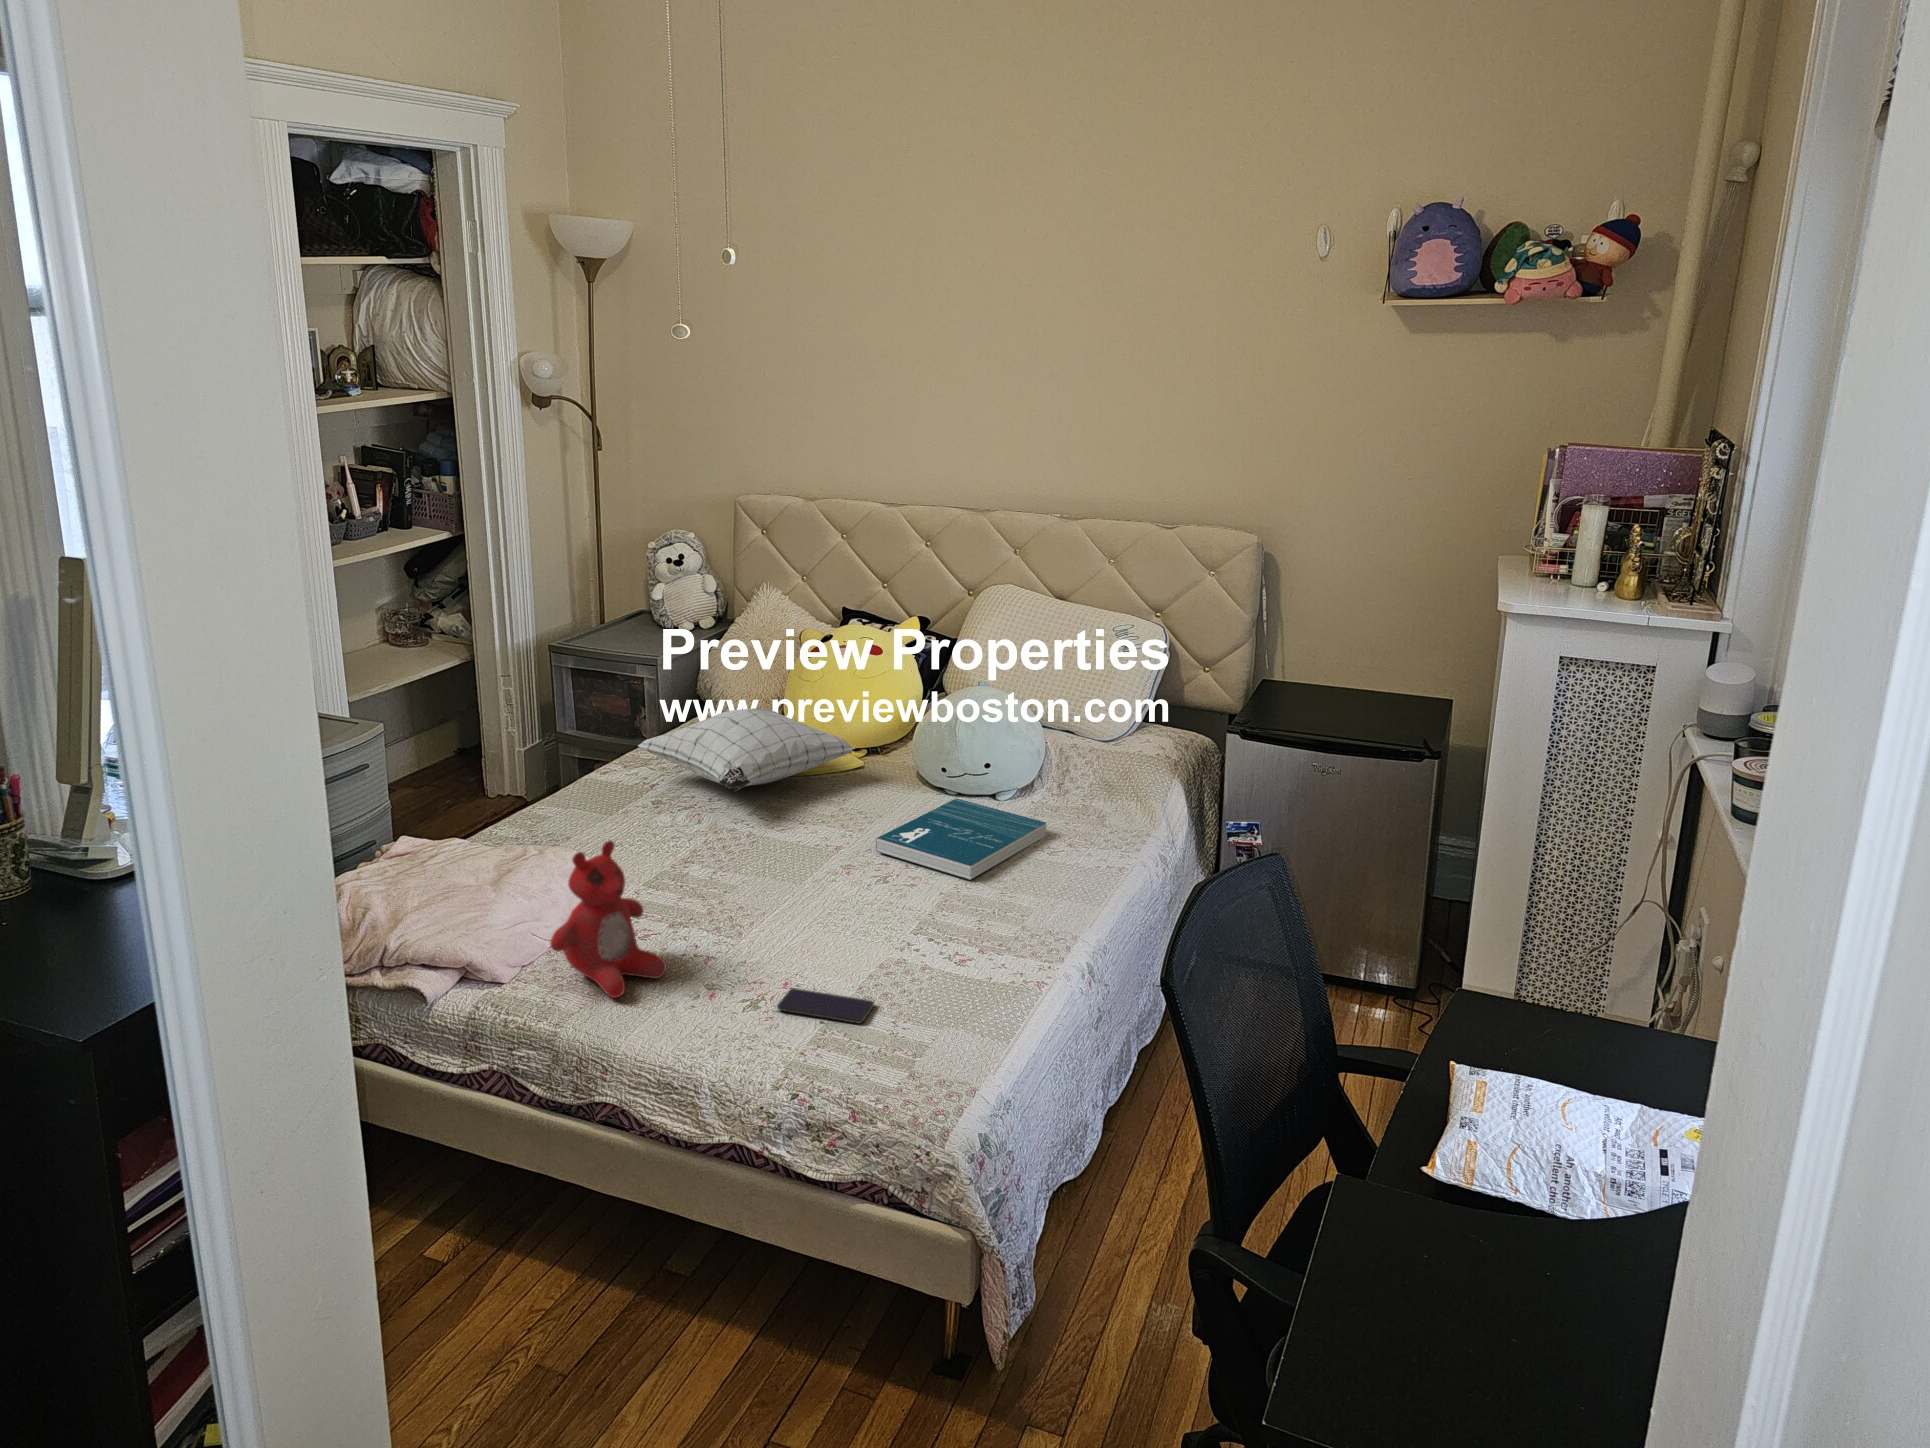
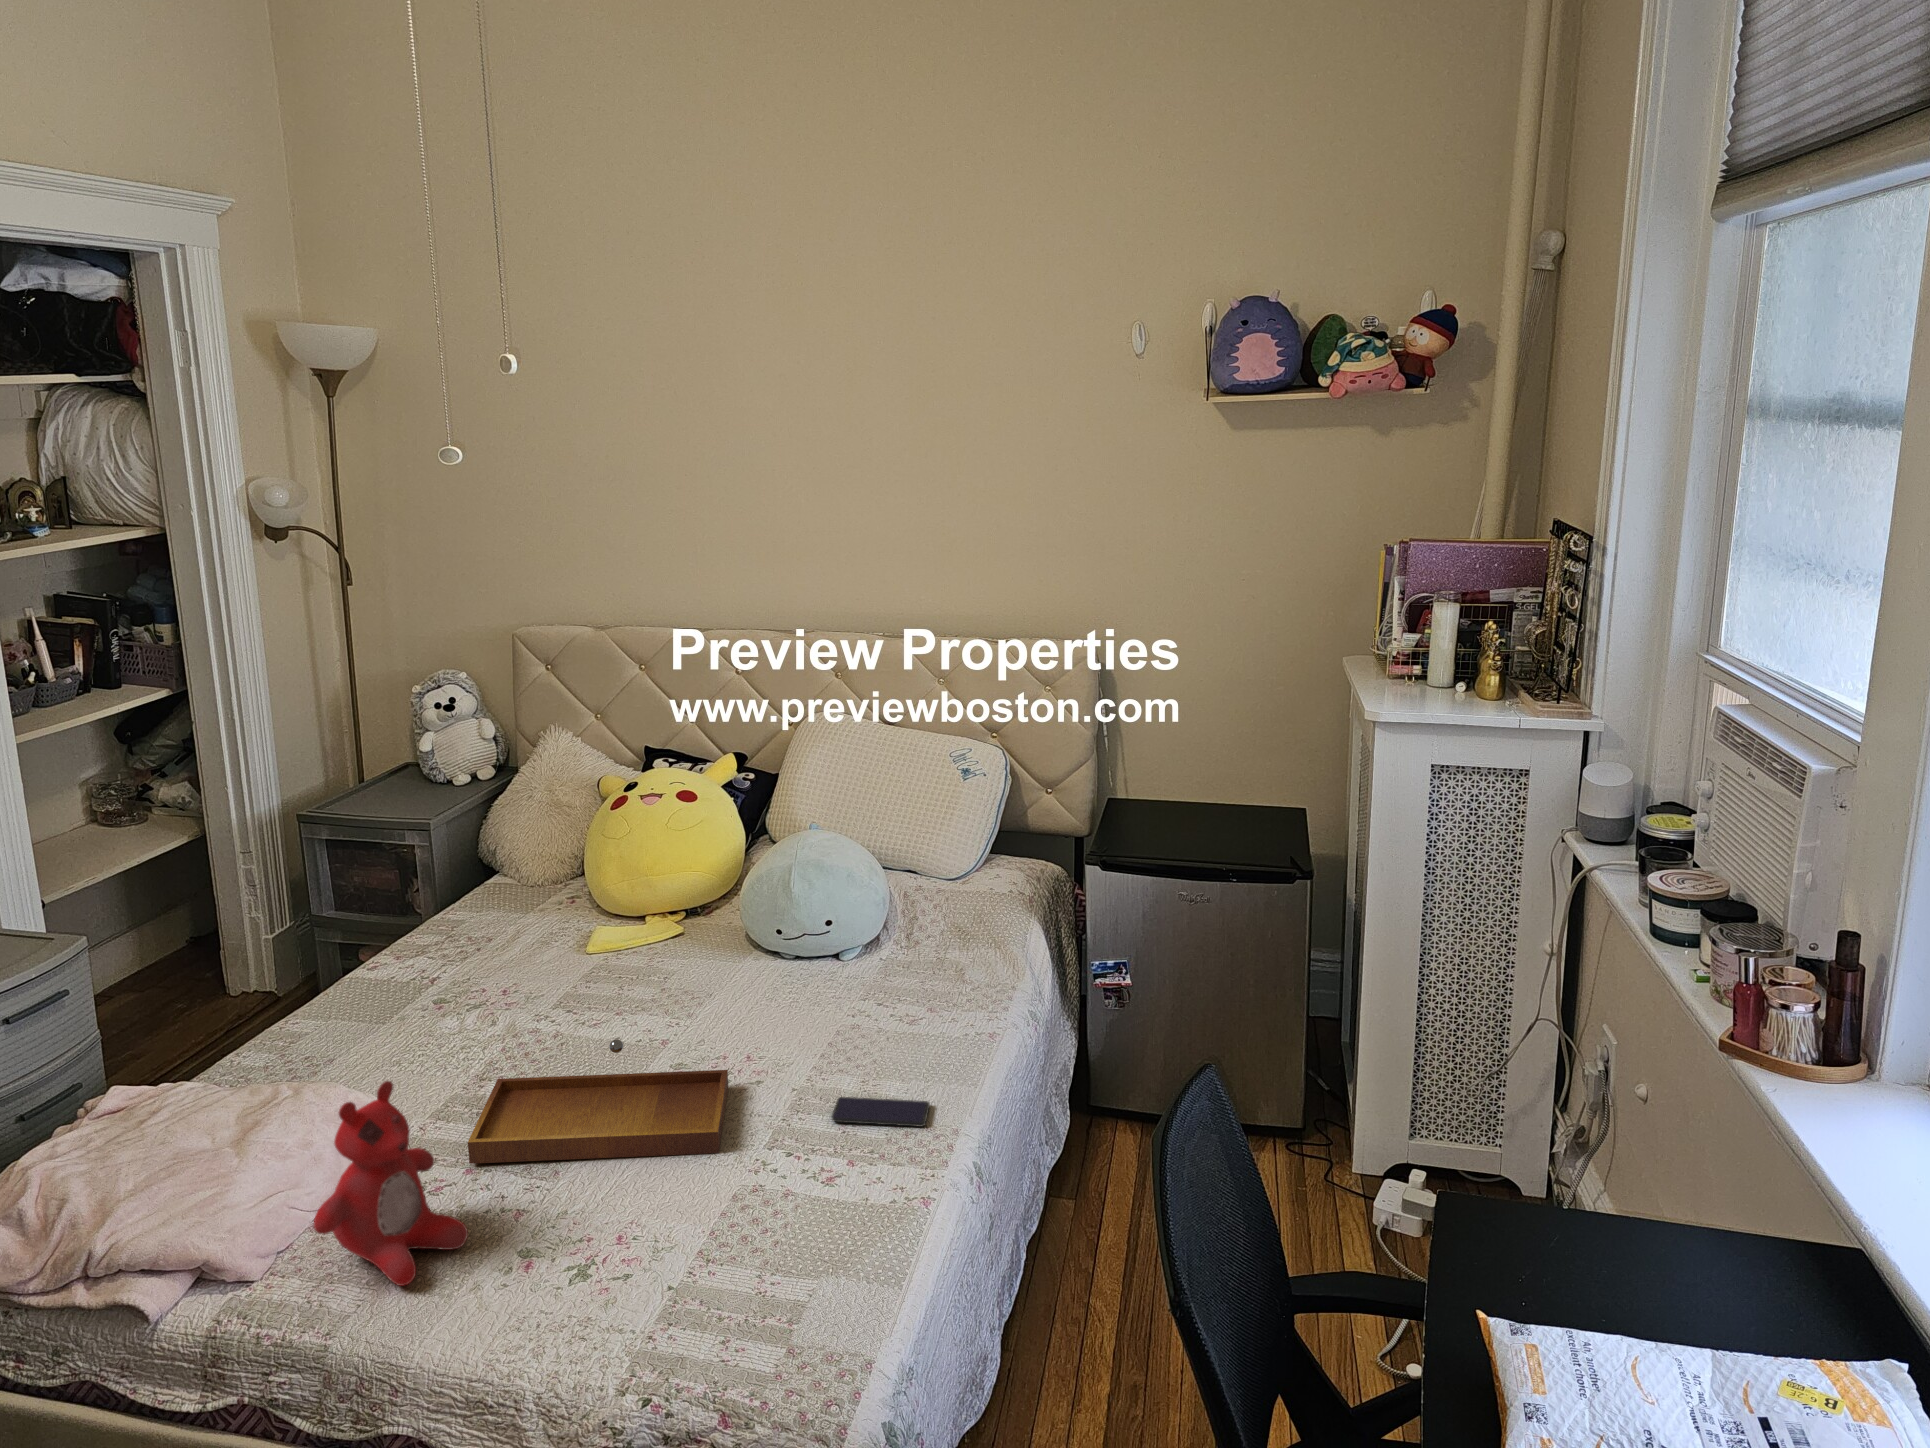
pillow: present [638,708,855,791] -> none [412,875,671,982]
book: present [876,798,1046,880] -> none [709,964,900,1067]
tray: none [671,836,887,934] -> present [468,1039,728,1164]
smartphone: present [777,988,874,1023] -> present [832,1097,930,1127]

